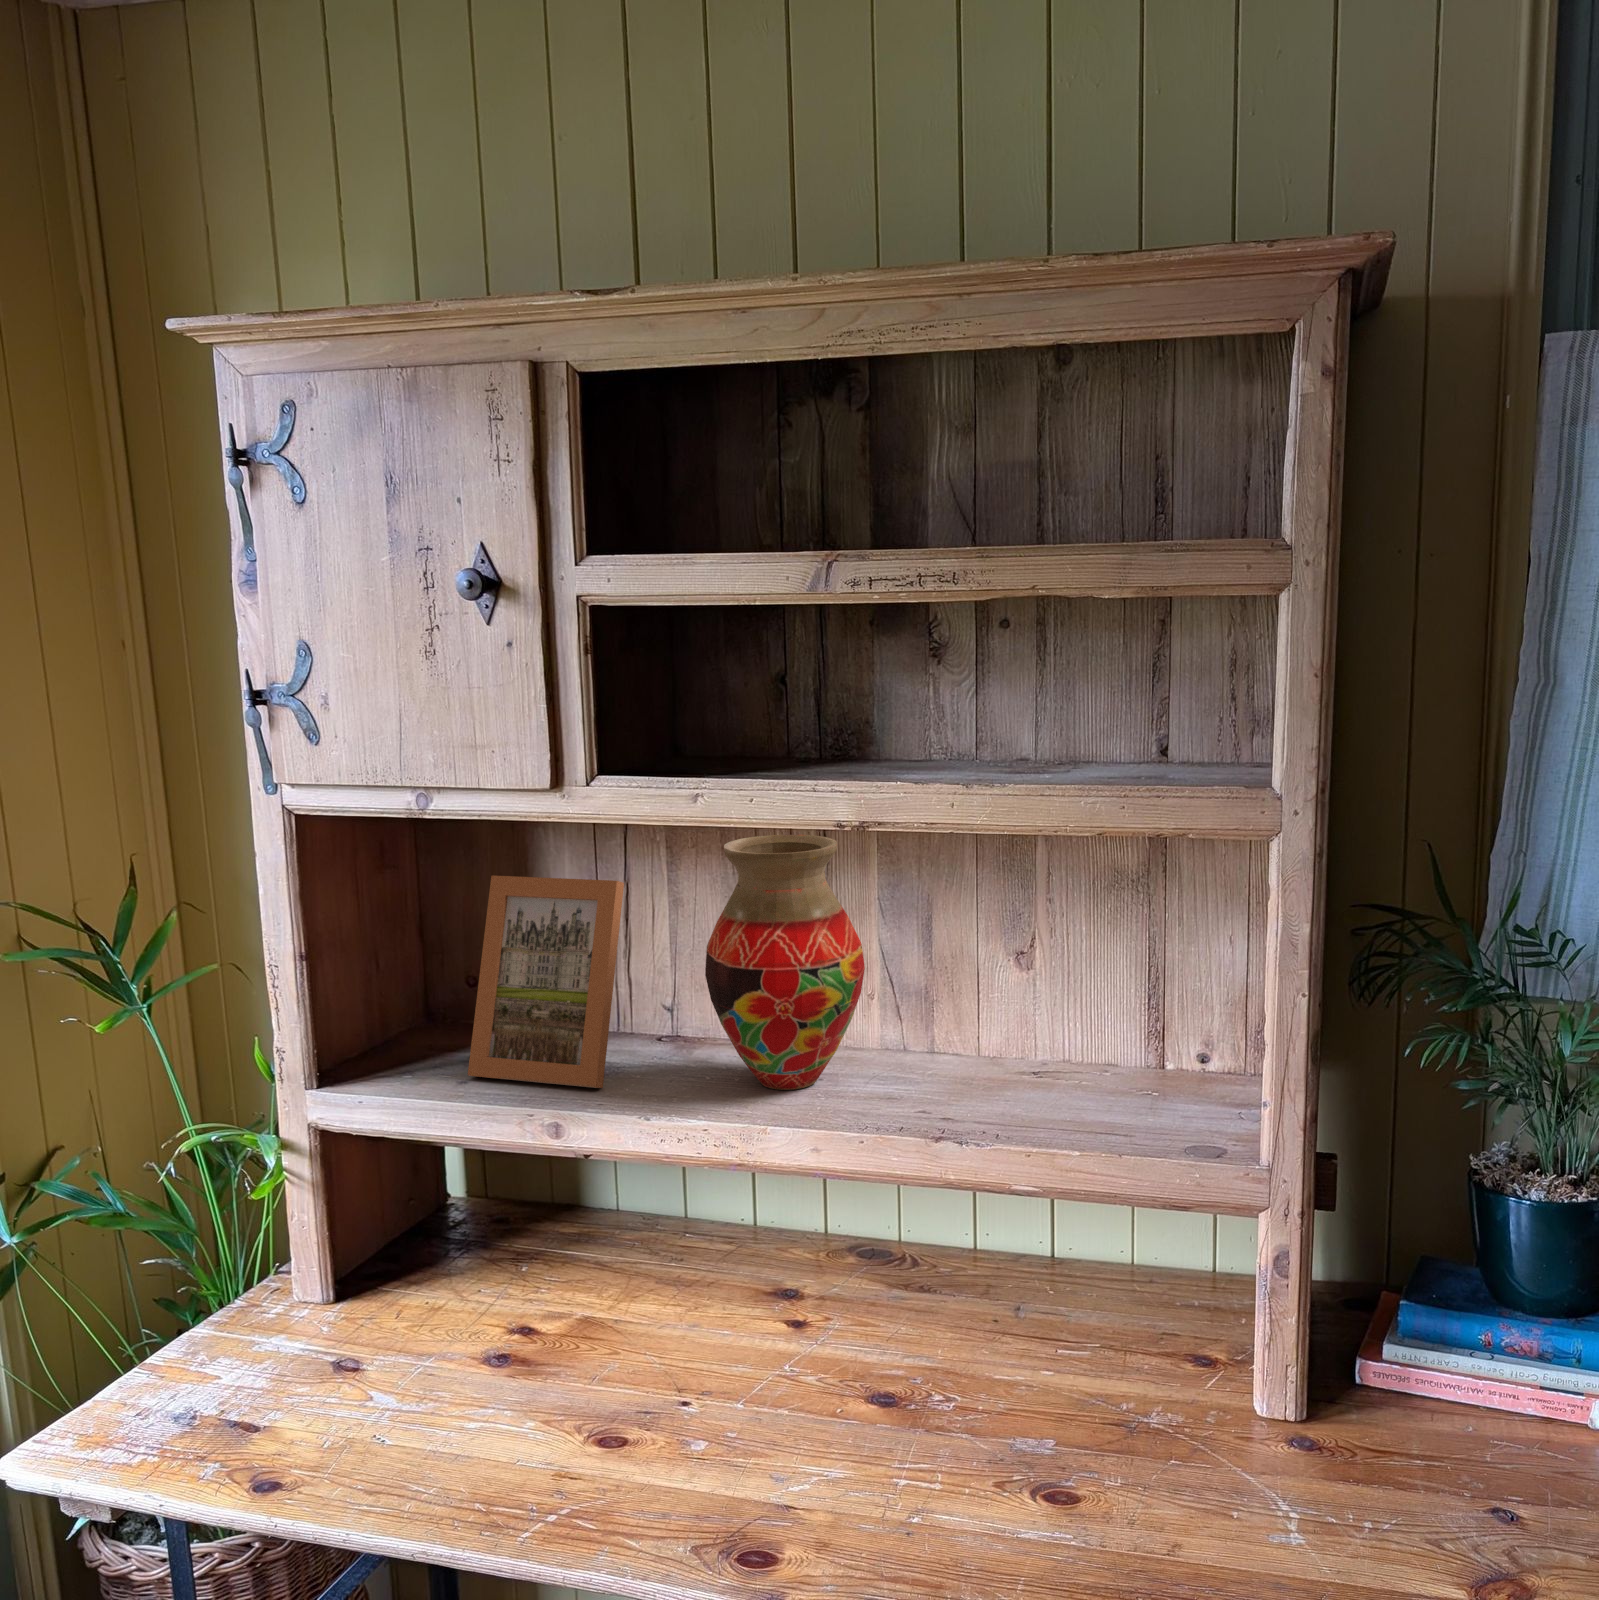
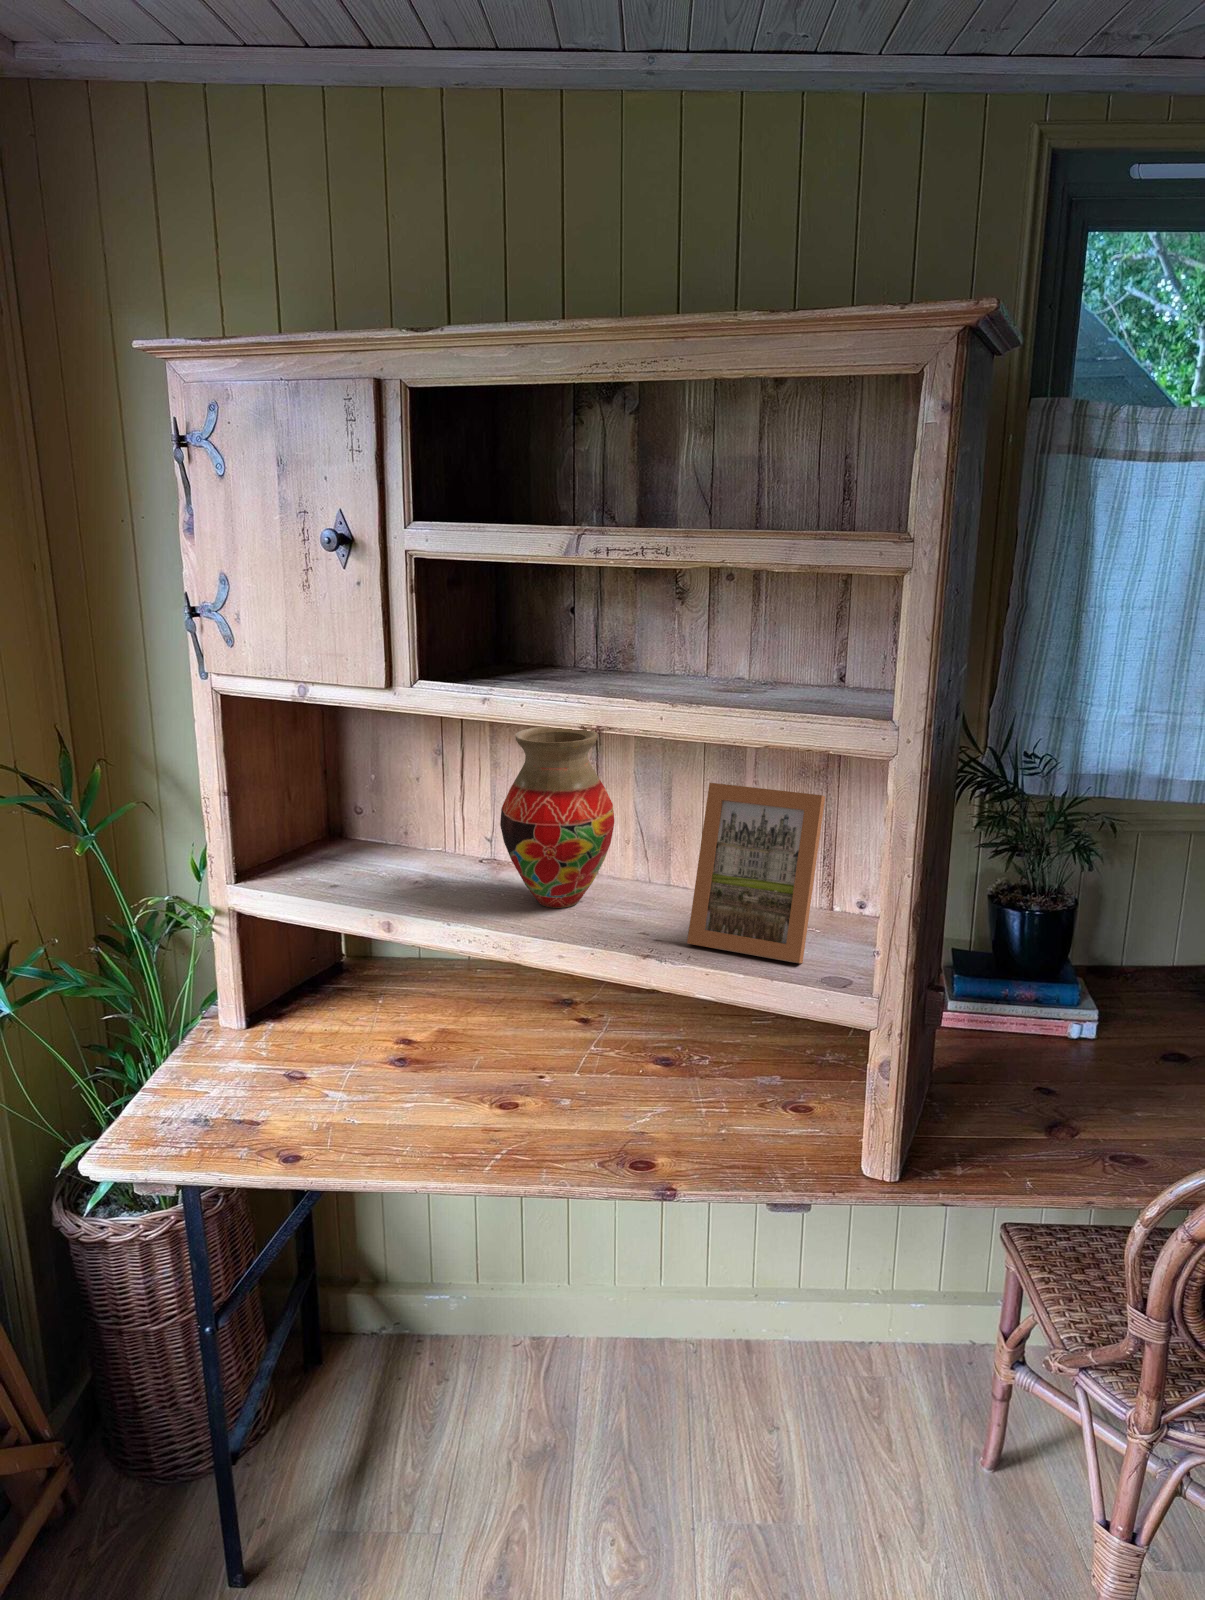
picture frame: present [468,876,624,1088] -> present [687,783,825,963]

